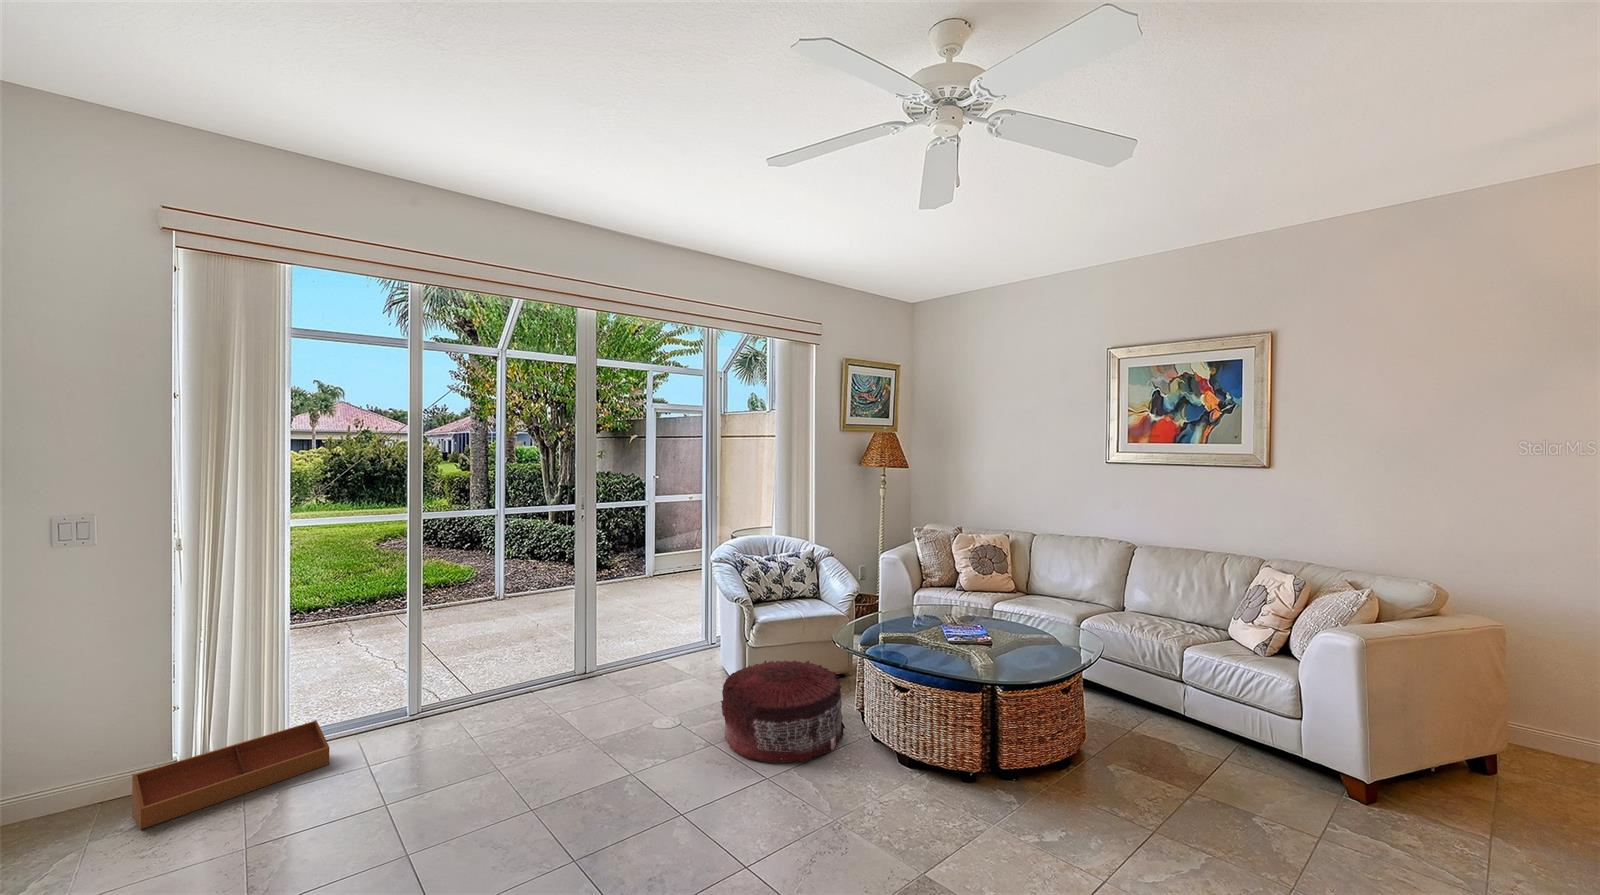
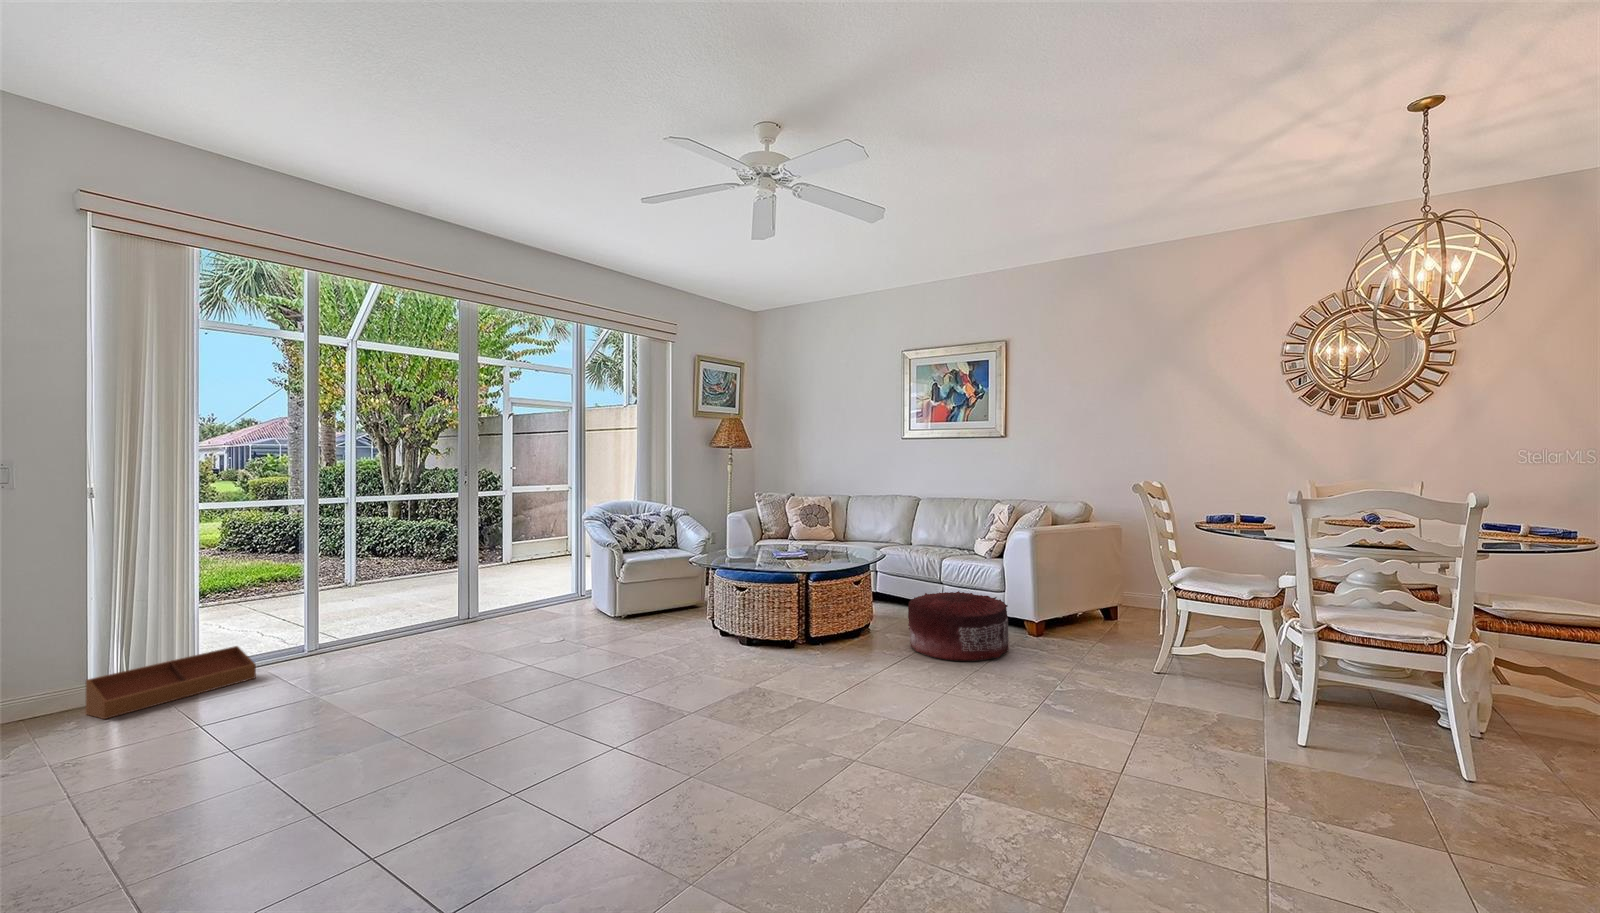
pouf: present [721,660,845,763] -> present [908,591,1010,661]

